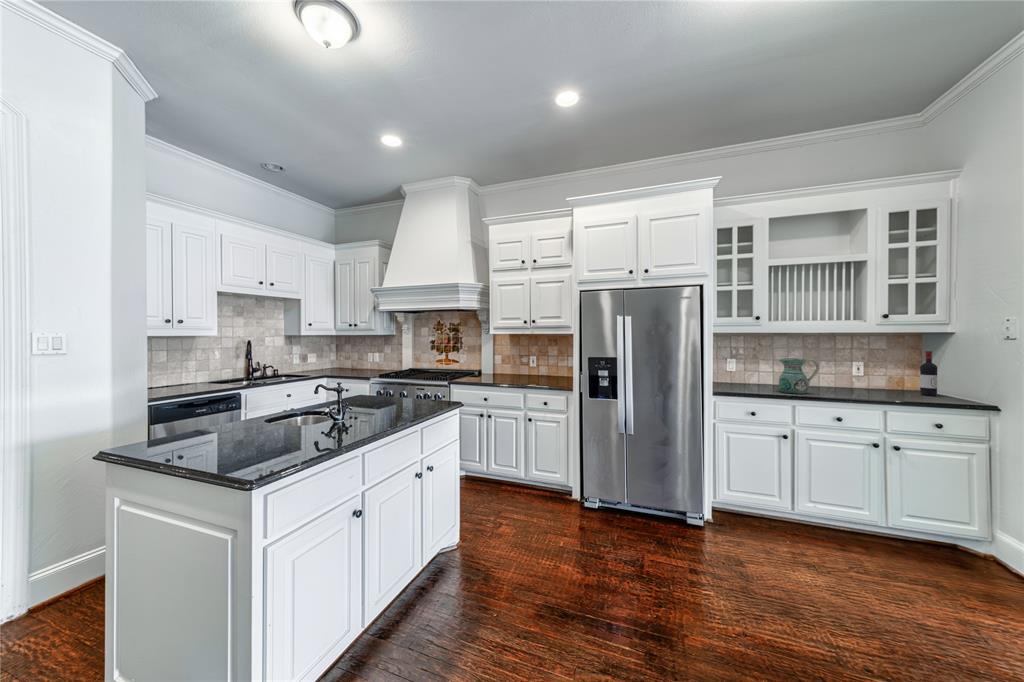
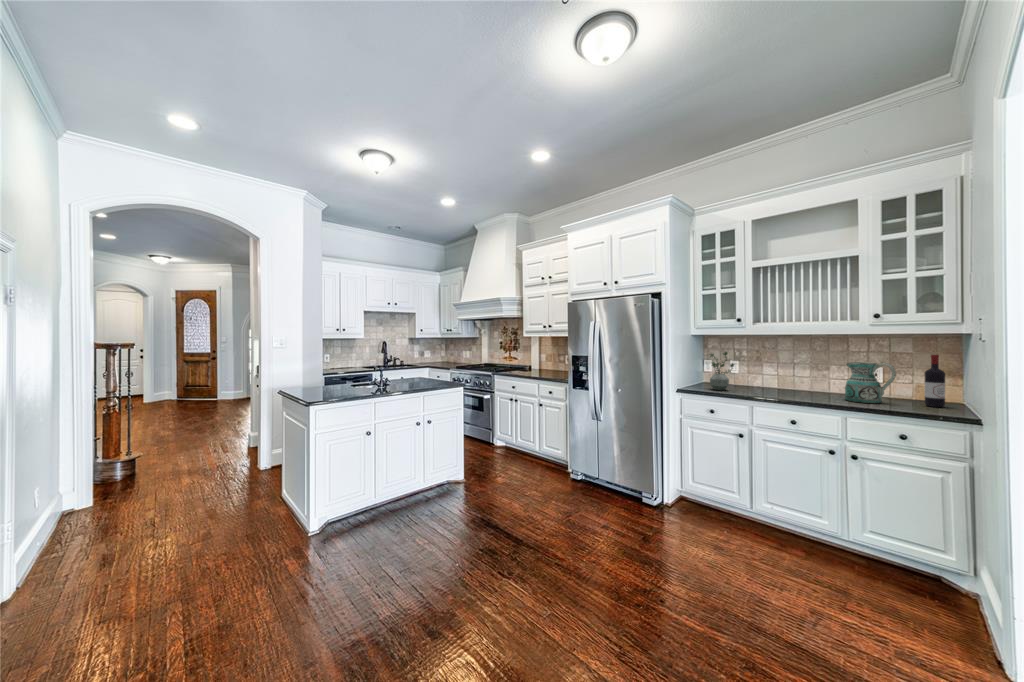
potted plant: none [734,350,764,390] -> present [710,352,734,390]
ceramic pitcher: present [779,358,819,394] -> present [845,362,896,403]

